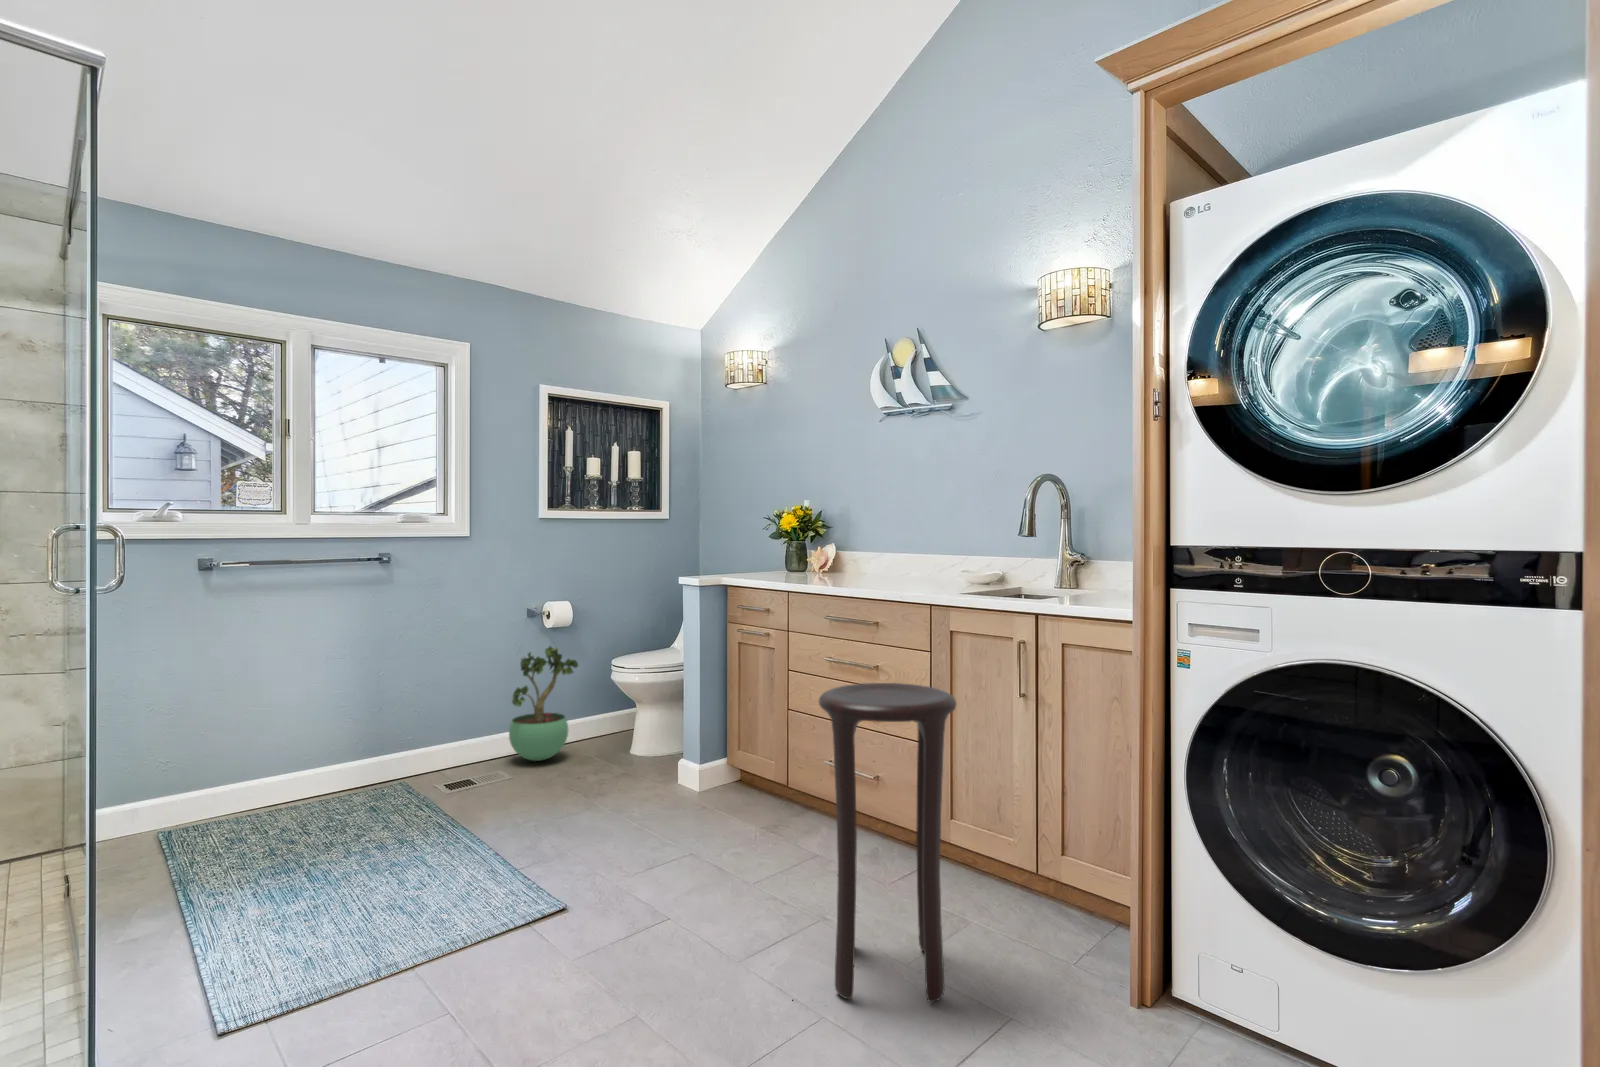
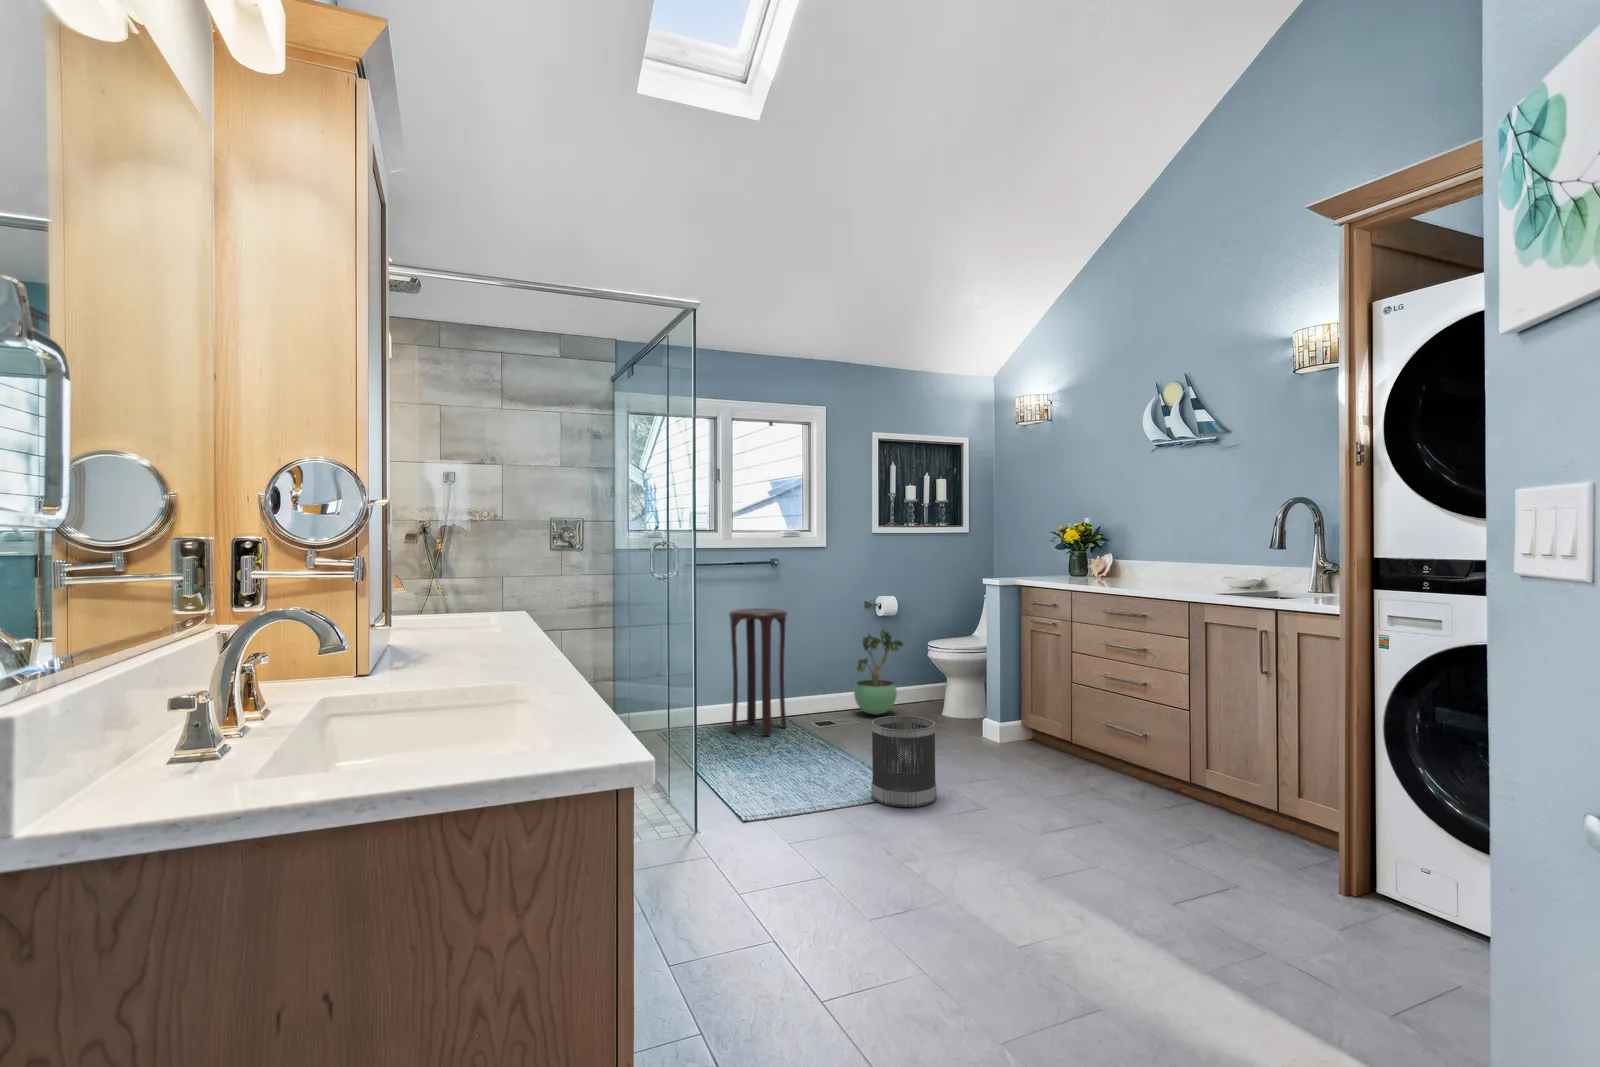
stool: present [819,683,956,1002] -> present [729,608,787,736]
wastebasket: none [500,778,601,923] -> present [871,716,936,807]

